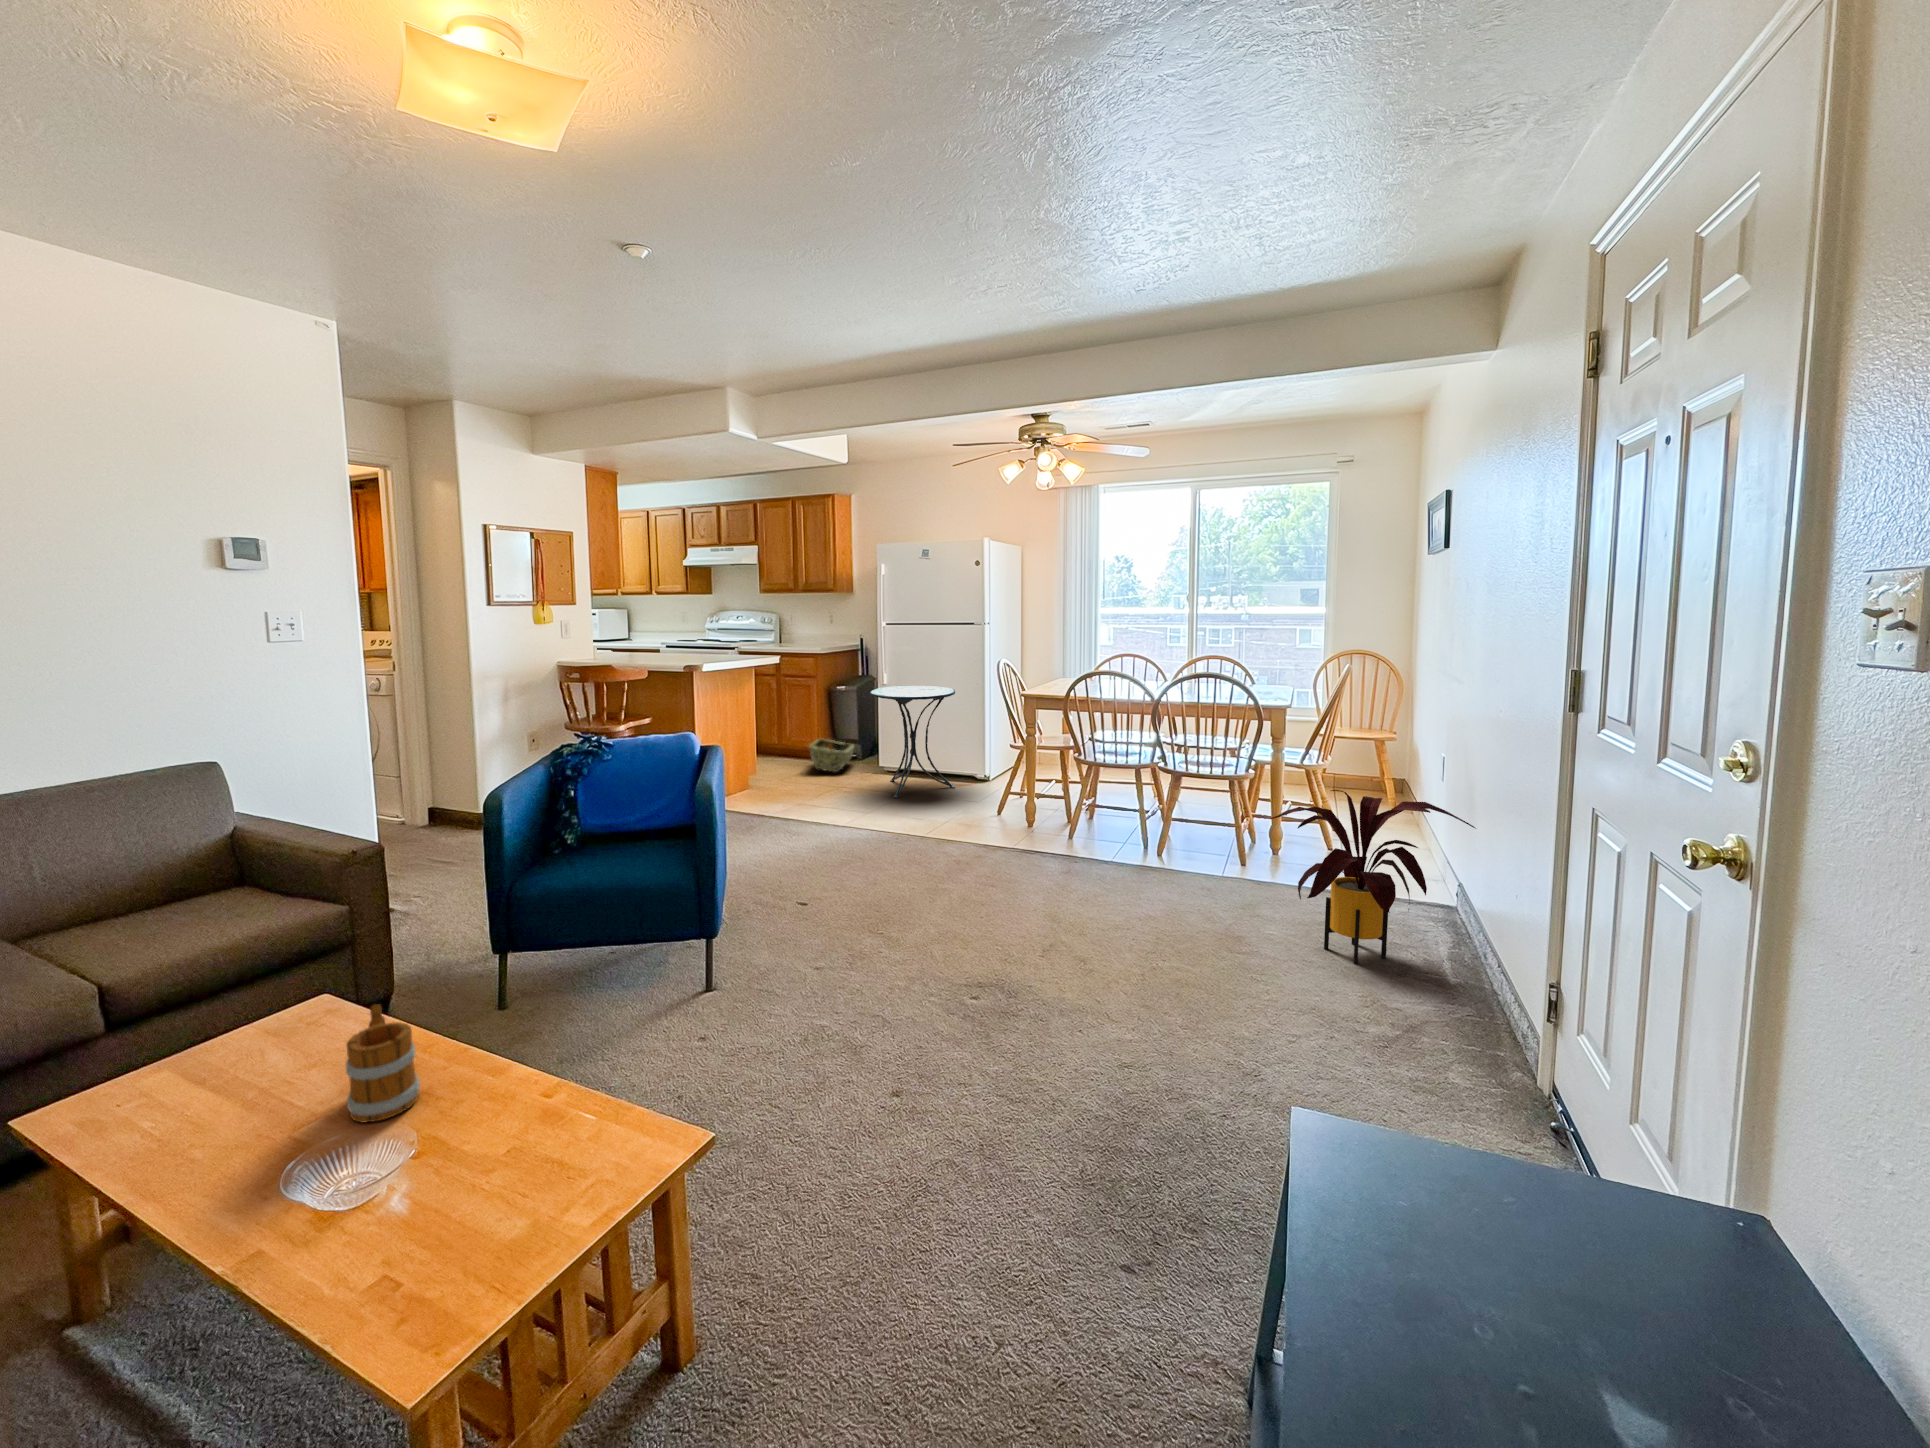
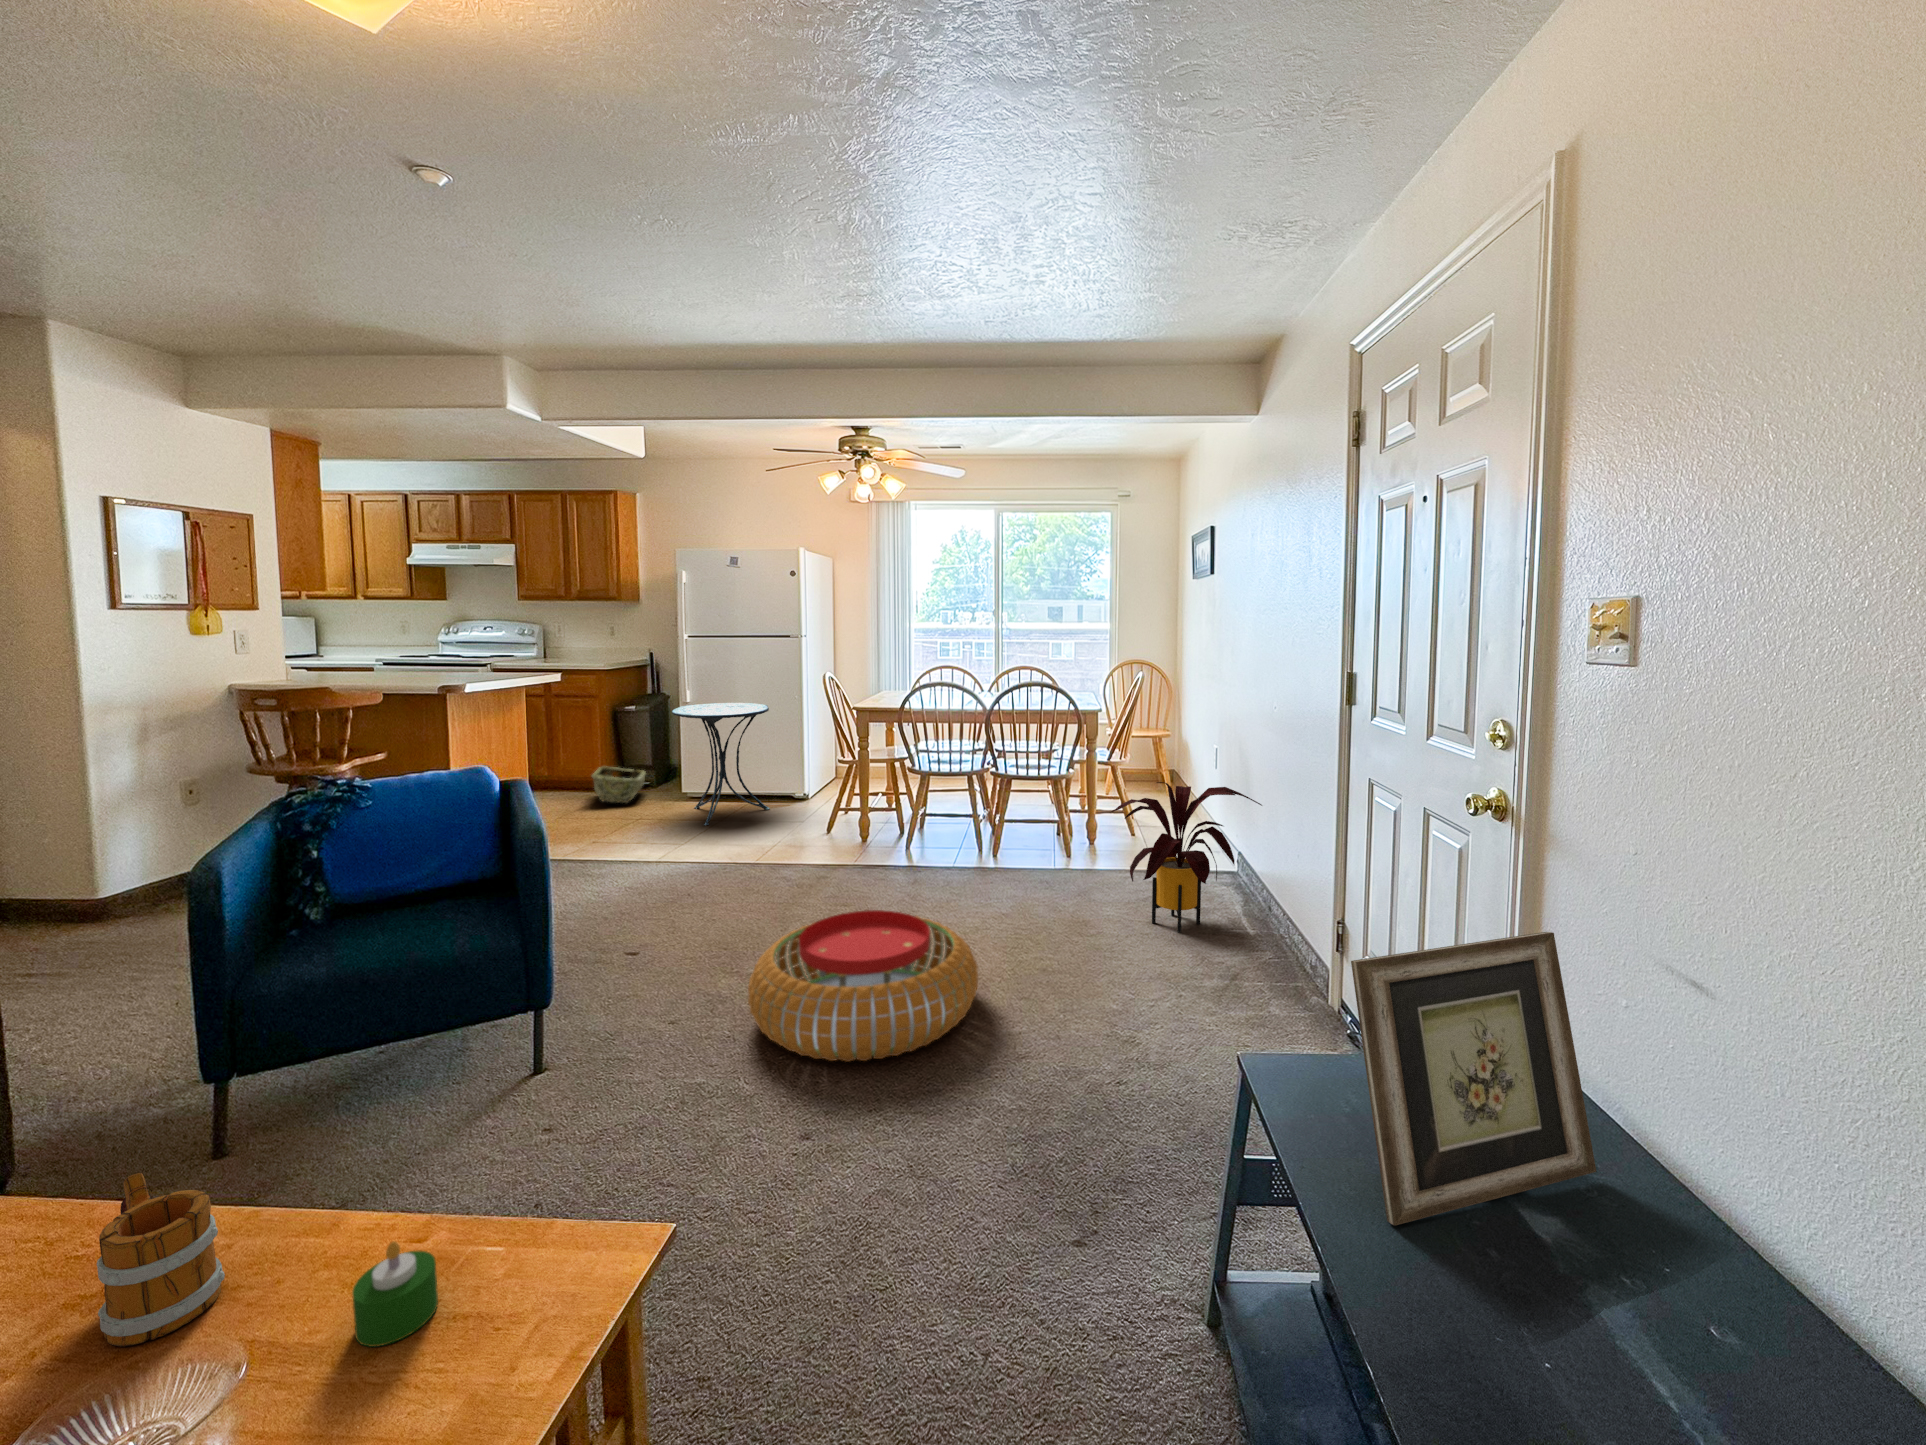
pouf: none [876,892,1098,1037] -> present [748,910,978,1062]
picture frame: none [1356,1015,1749,1375] -> present [1351,932,1597,1226]
candle: none [473,1091,532,1169] -> present [352,1241,438,1347]

